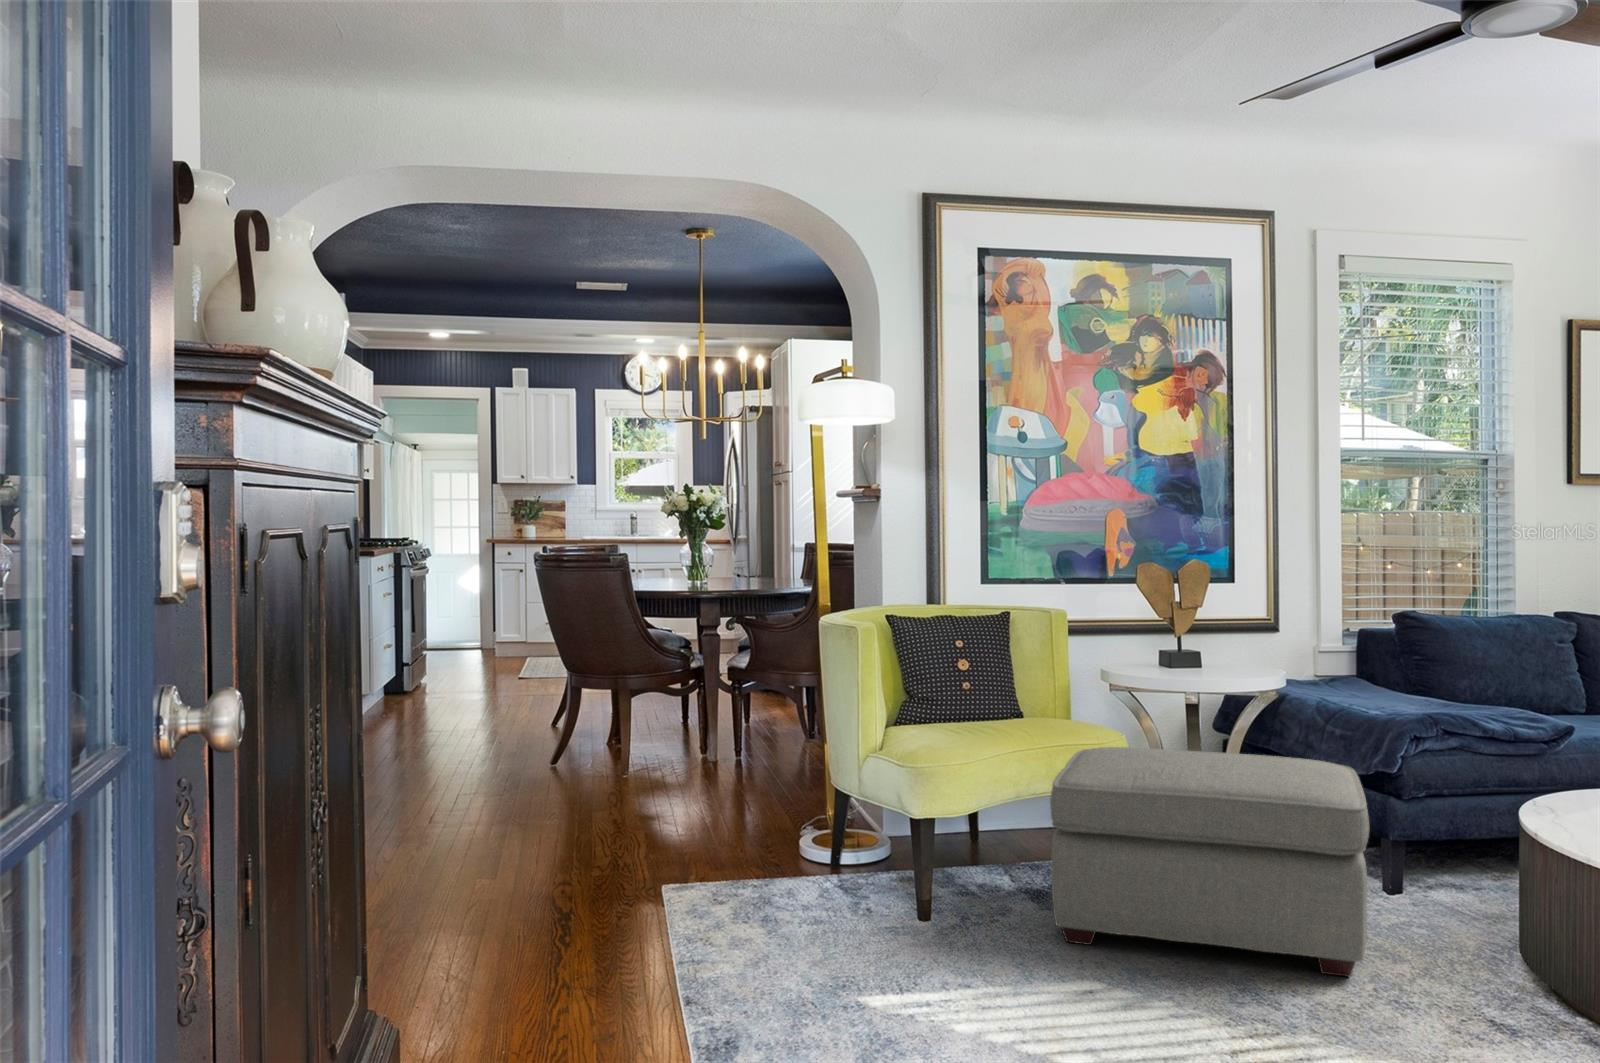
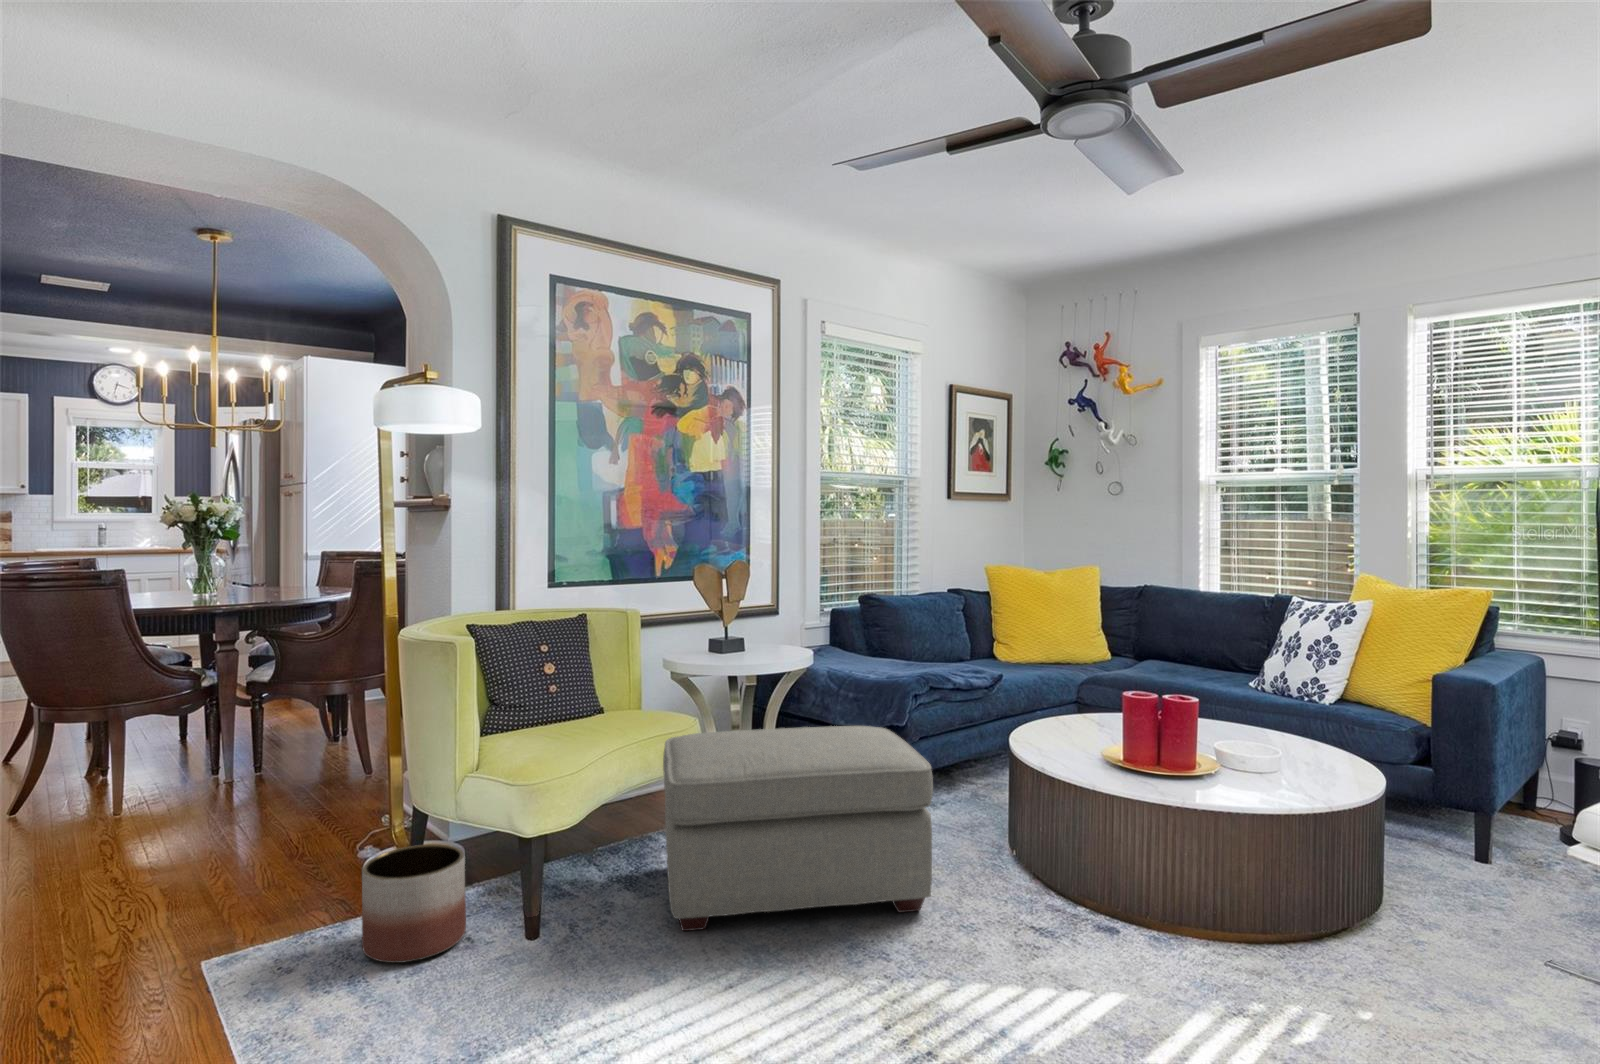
planter: none [778,818,866,916] -> present [362,844,466,963]

